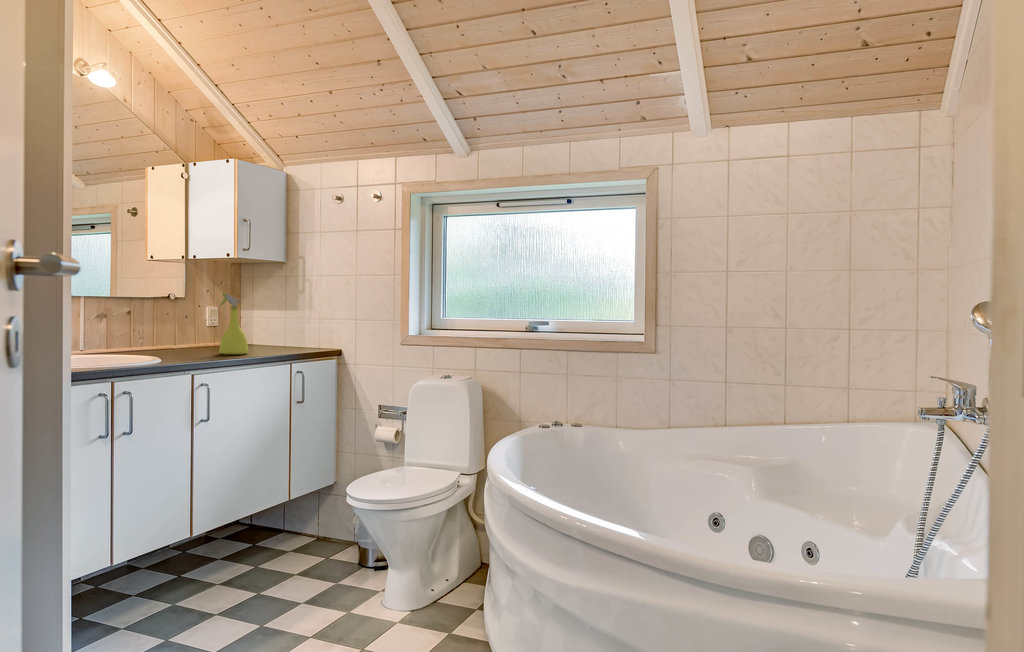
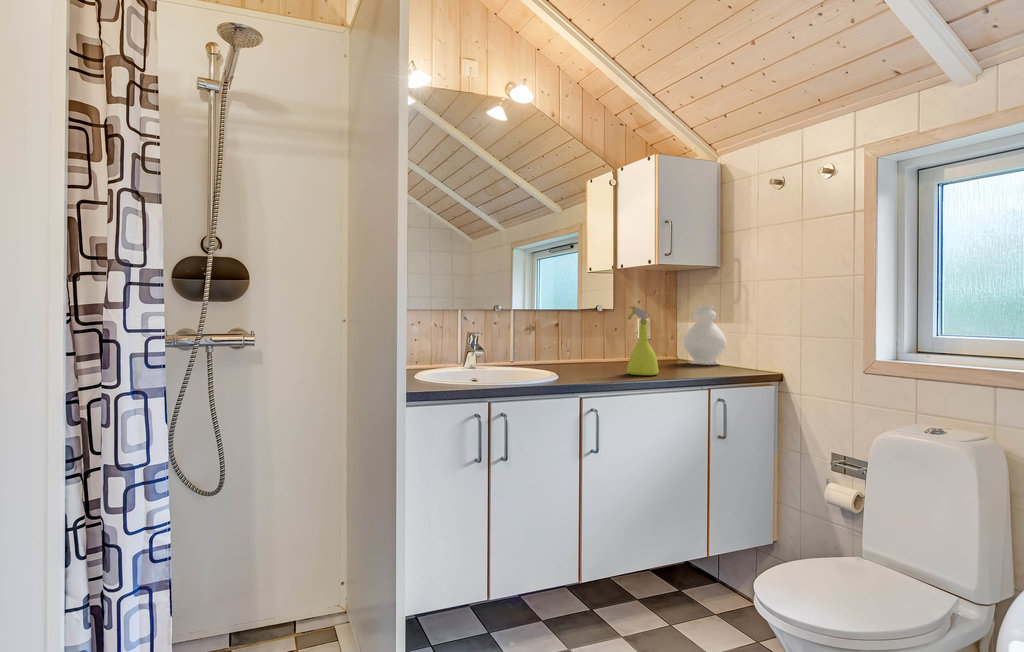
decorative vase: none [253,295,290,346] -> present [683,306,726,365]

